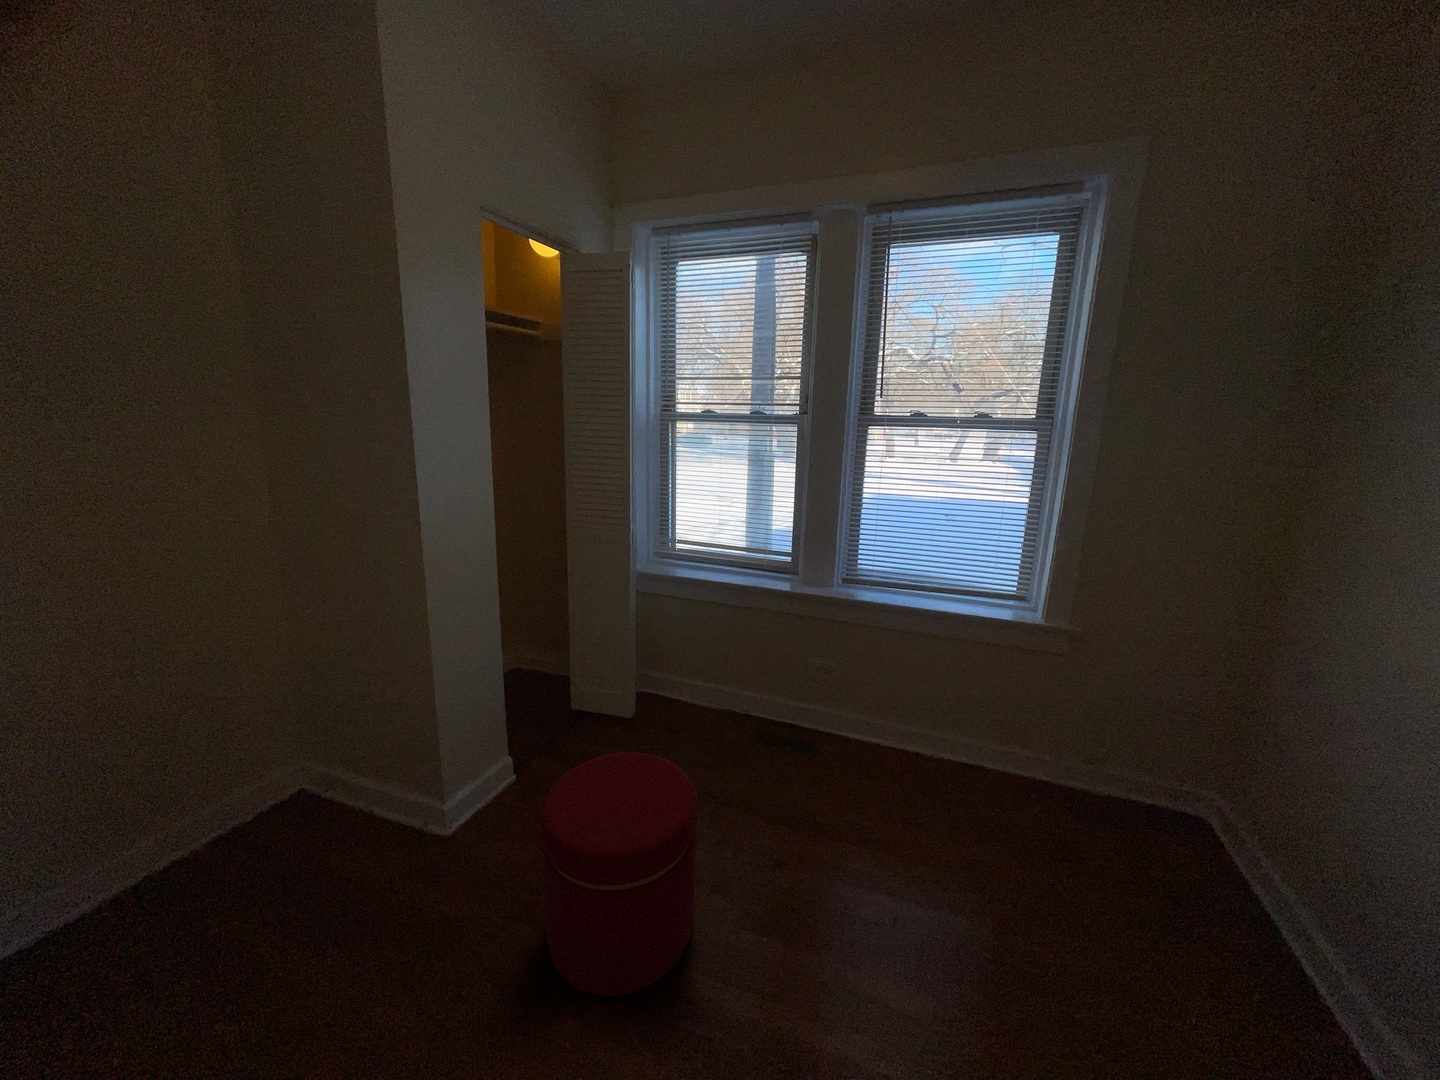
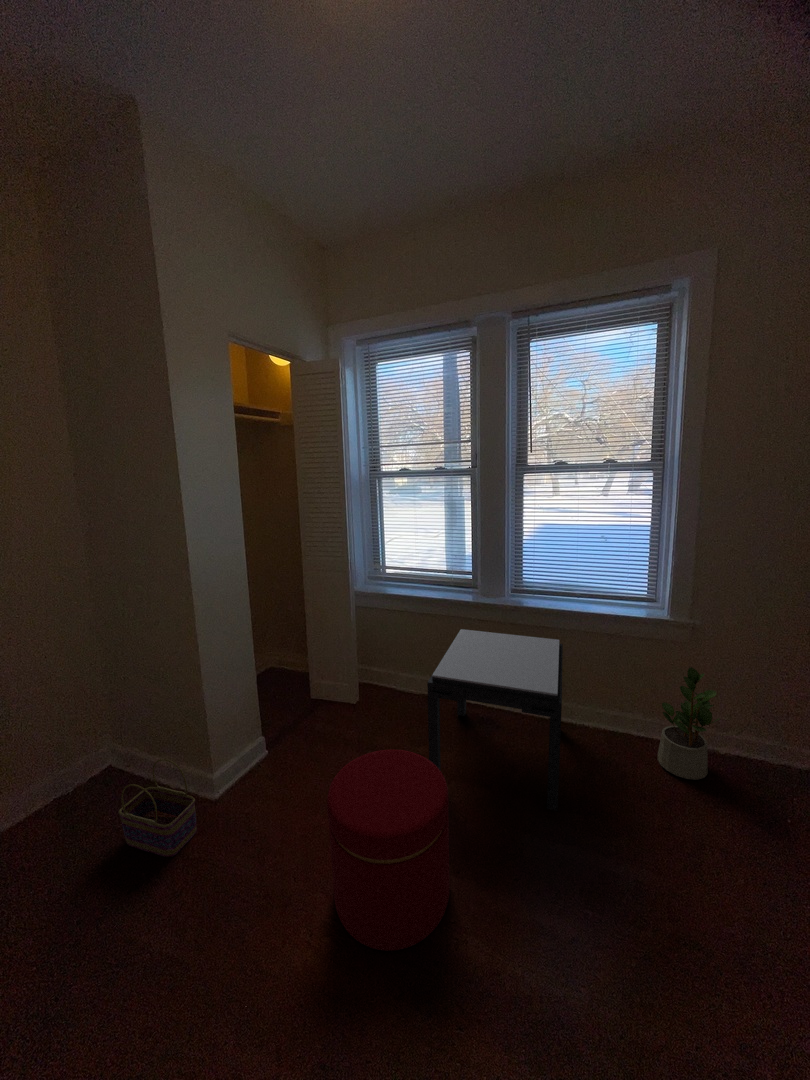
side table: none [694,617,880,848] -> present [427,629,563,811]
potted plant: none [984,684,1067,824] -> present [658,667,720,780]
basket: none [302,742,398,860] -> present [119,759,197,857]

